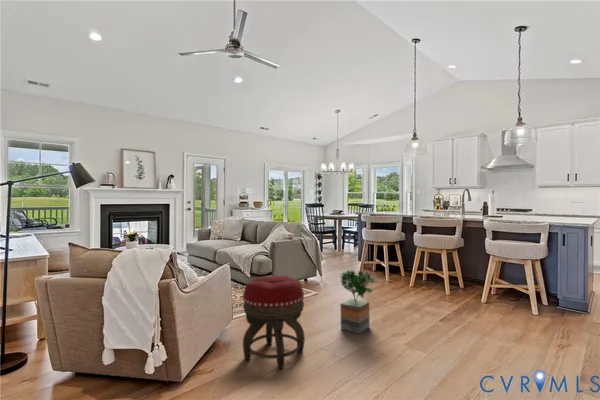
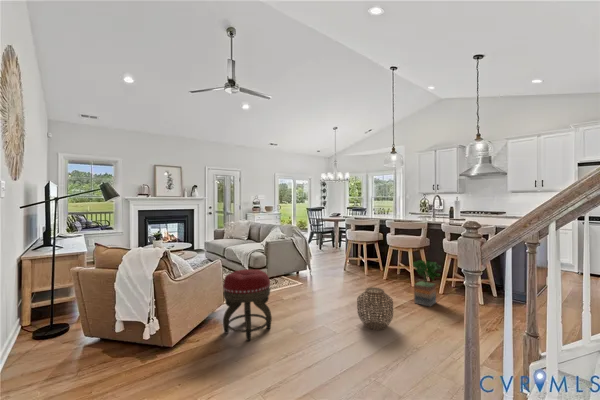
potted tree: present [340,271,375,334] -> present [413,260,440,306]
woven basket: none [409,296,456,350] -> present [357,287,393,330]

